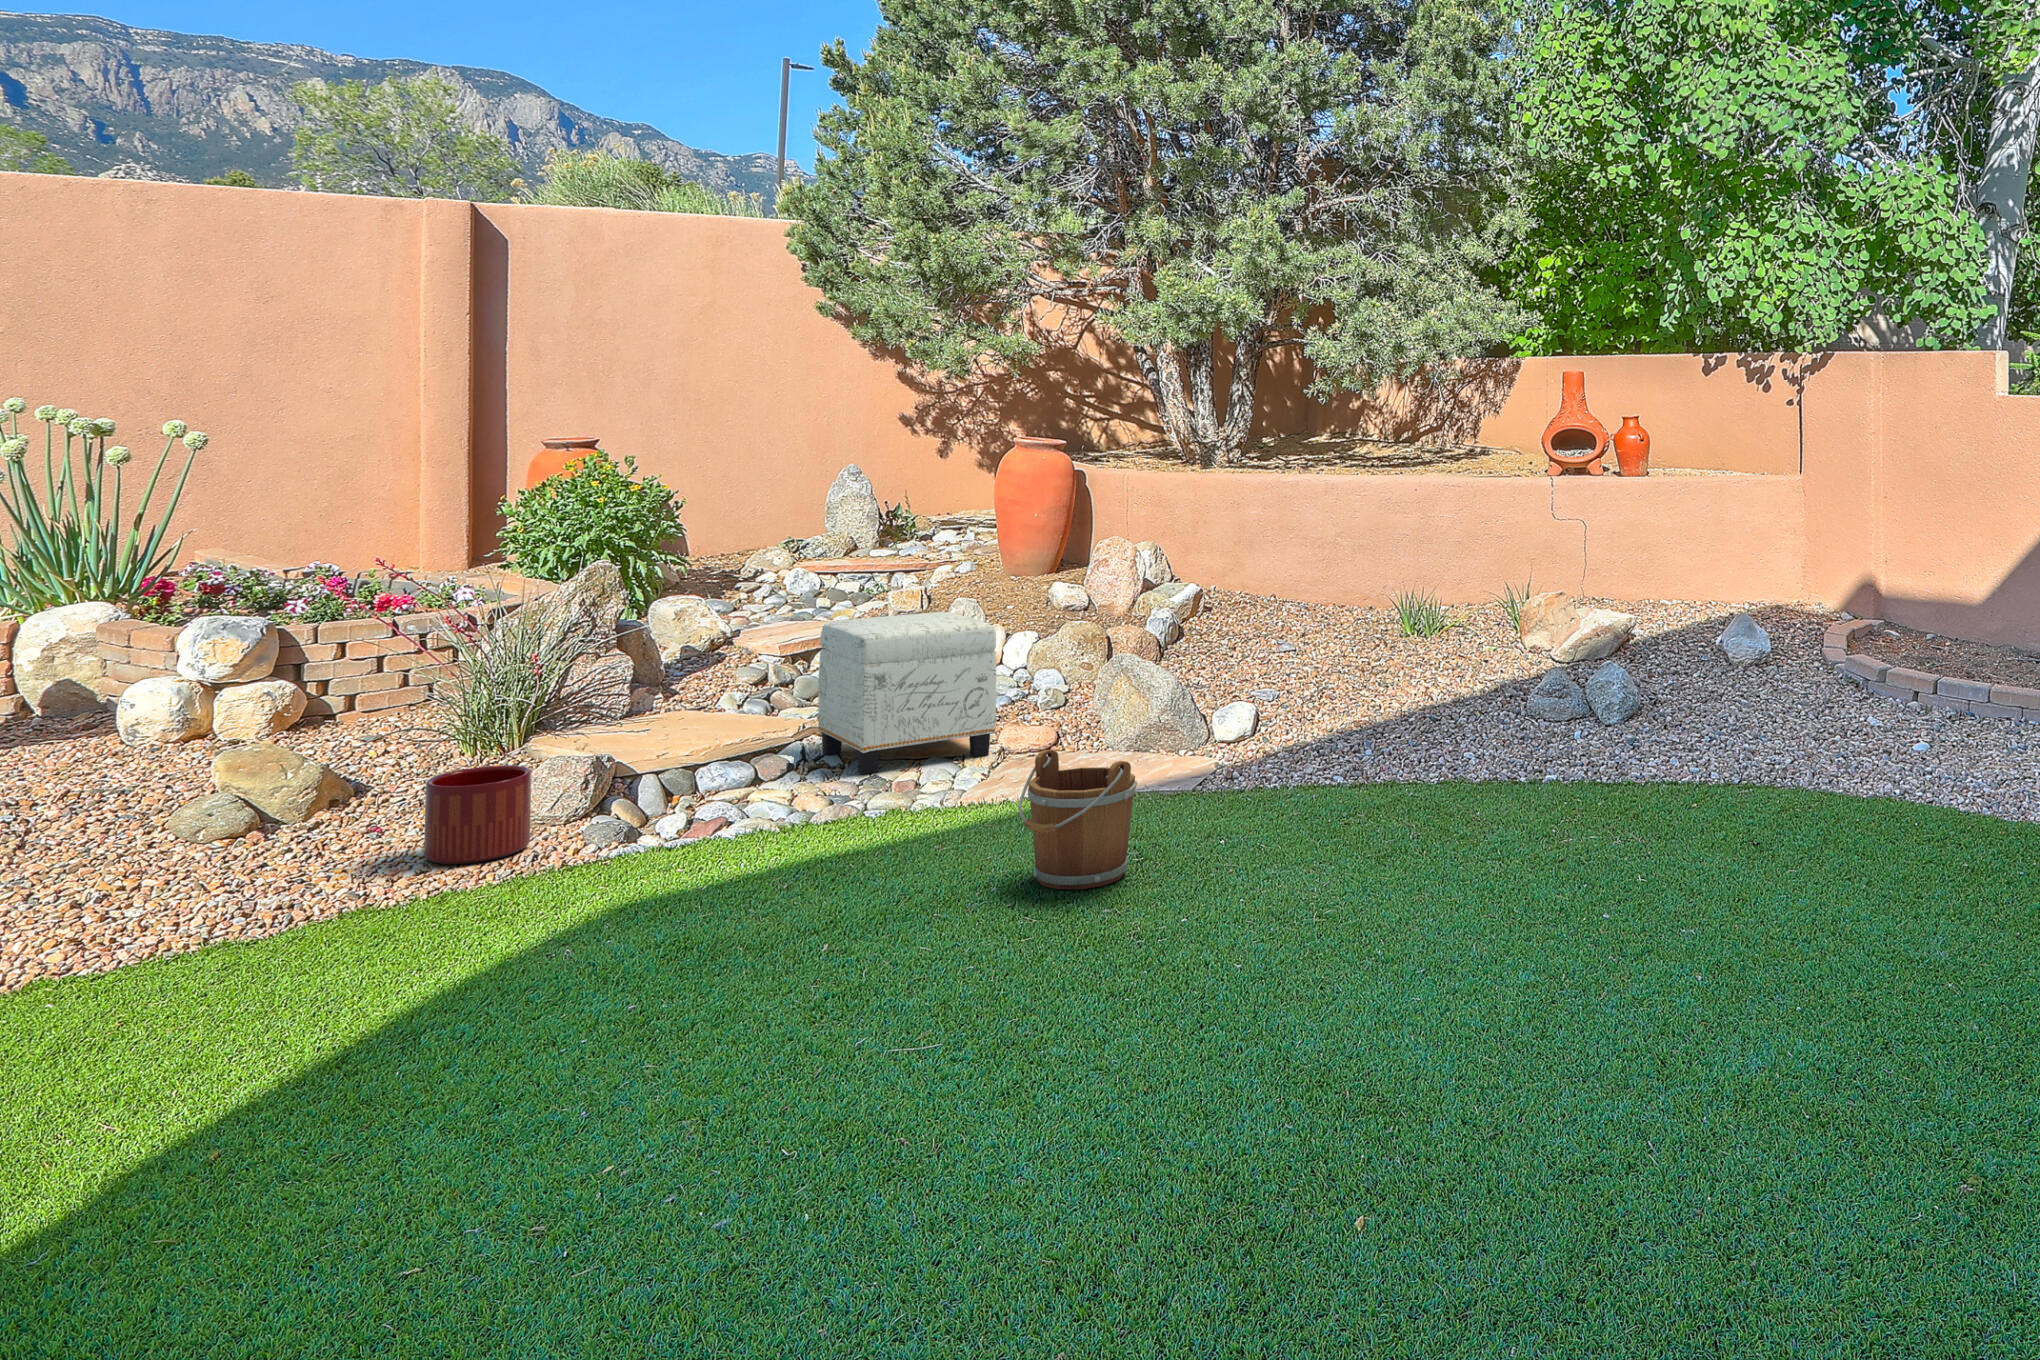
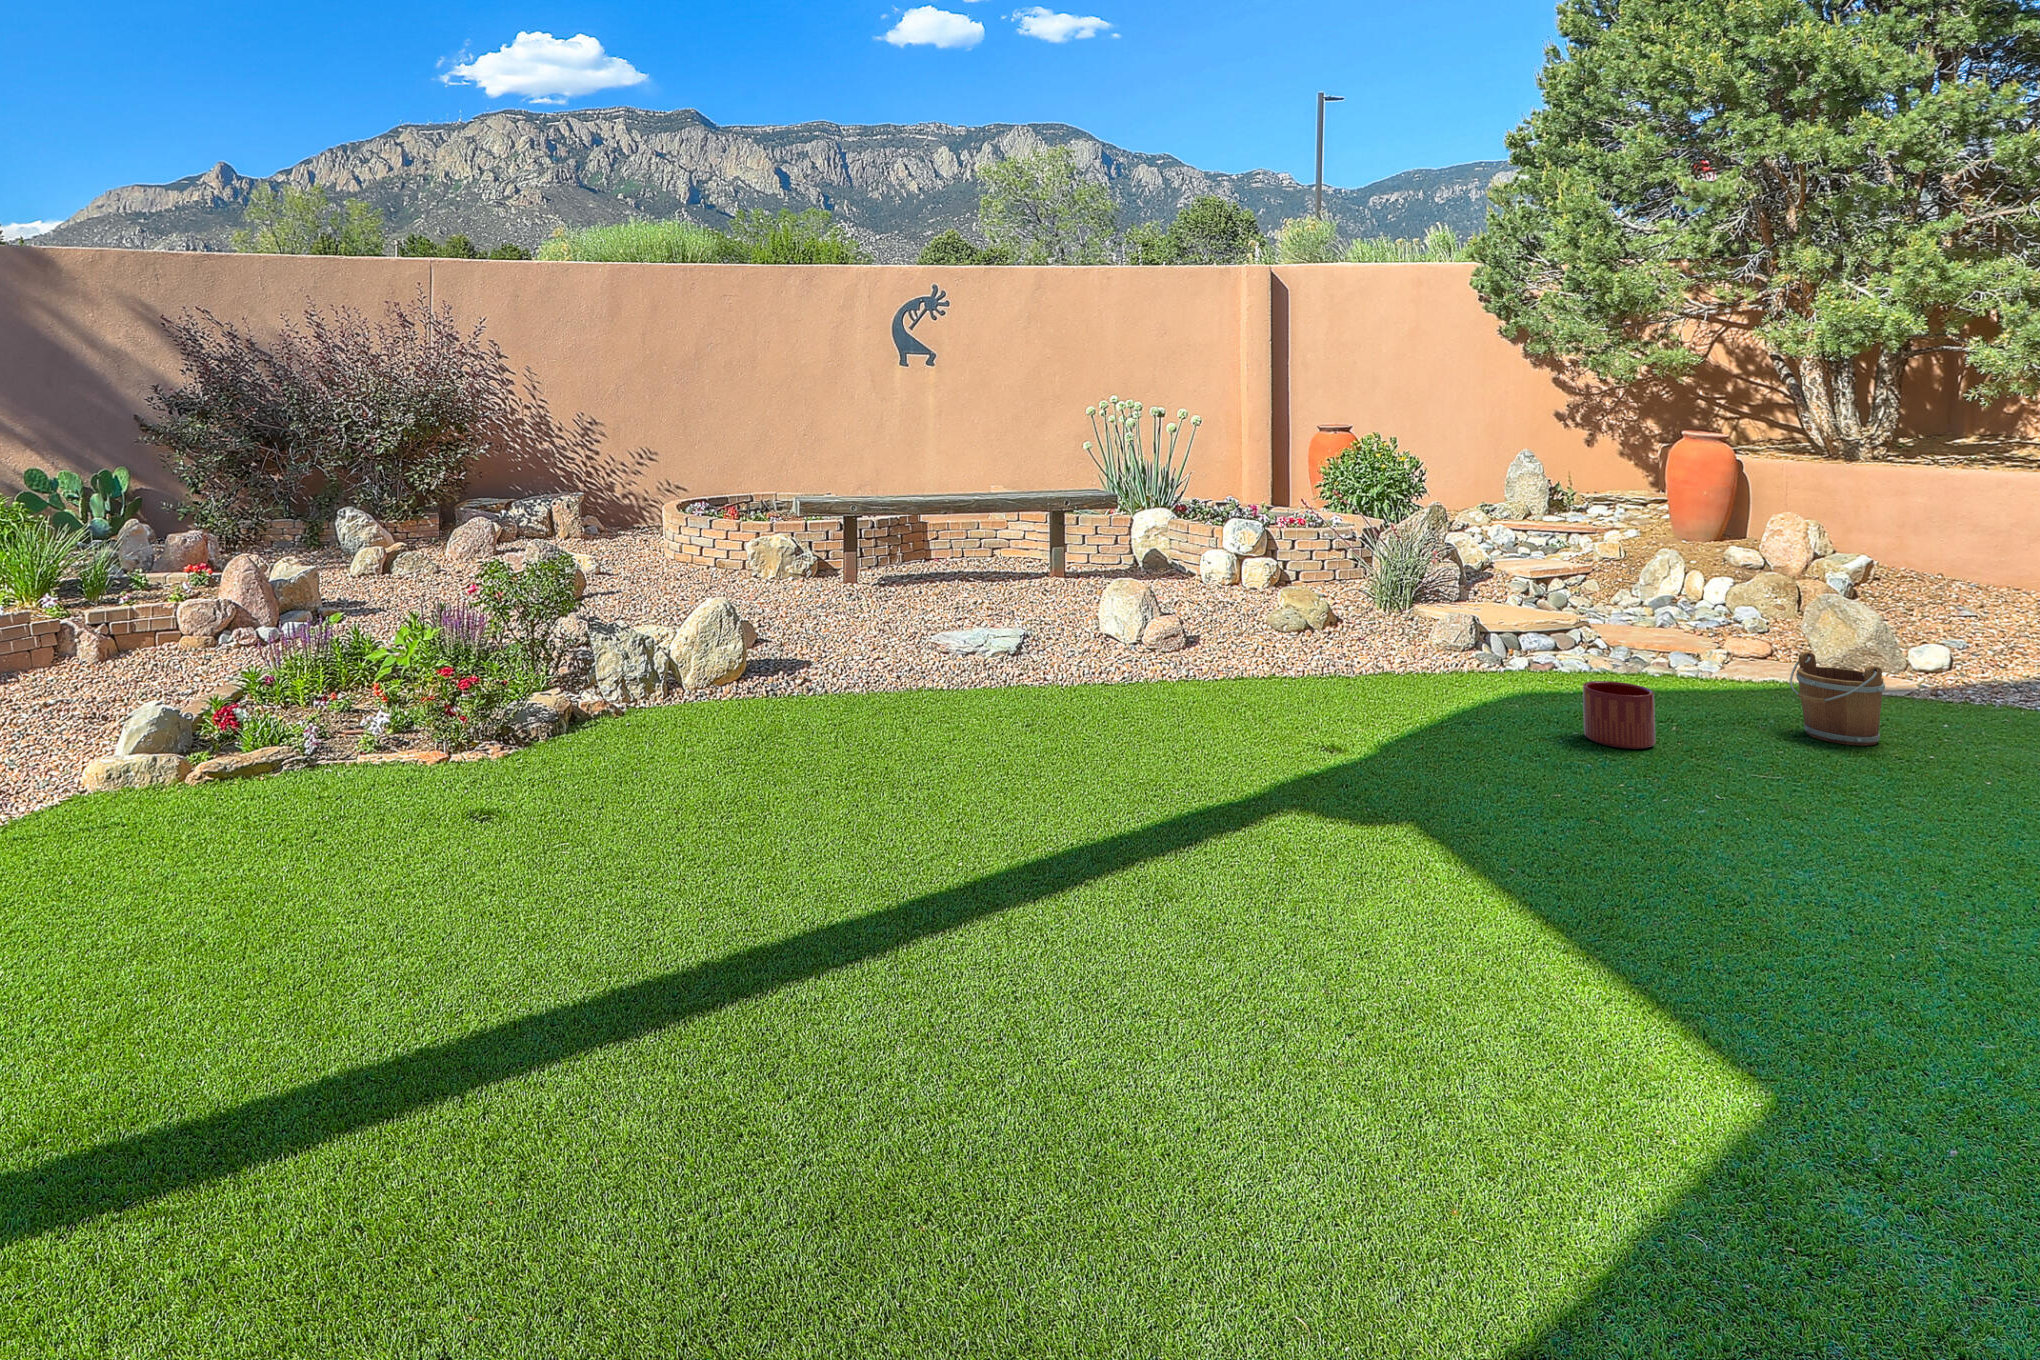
ottoman: present [818,612,996,774] -> none [1585,556,1722,656]
planter: present [424,766,531,864] -> present [1583,681,1656,749]

